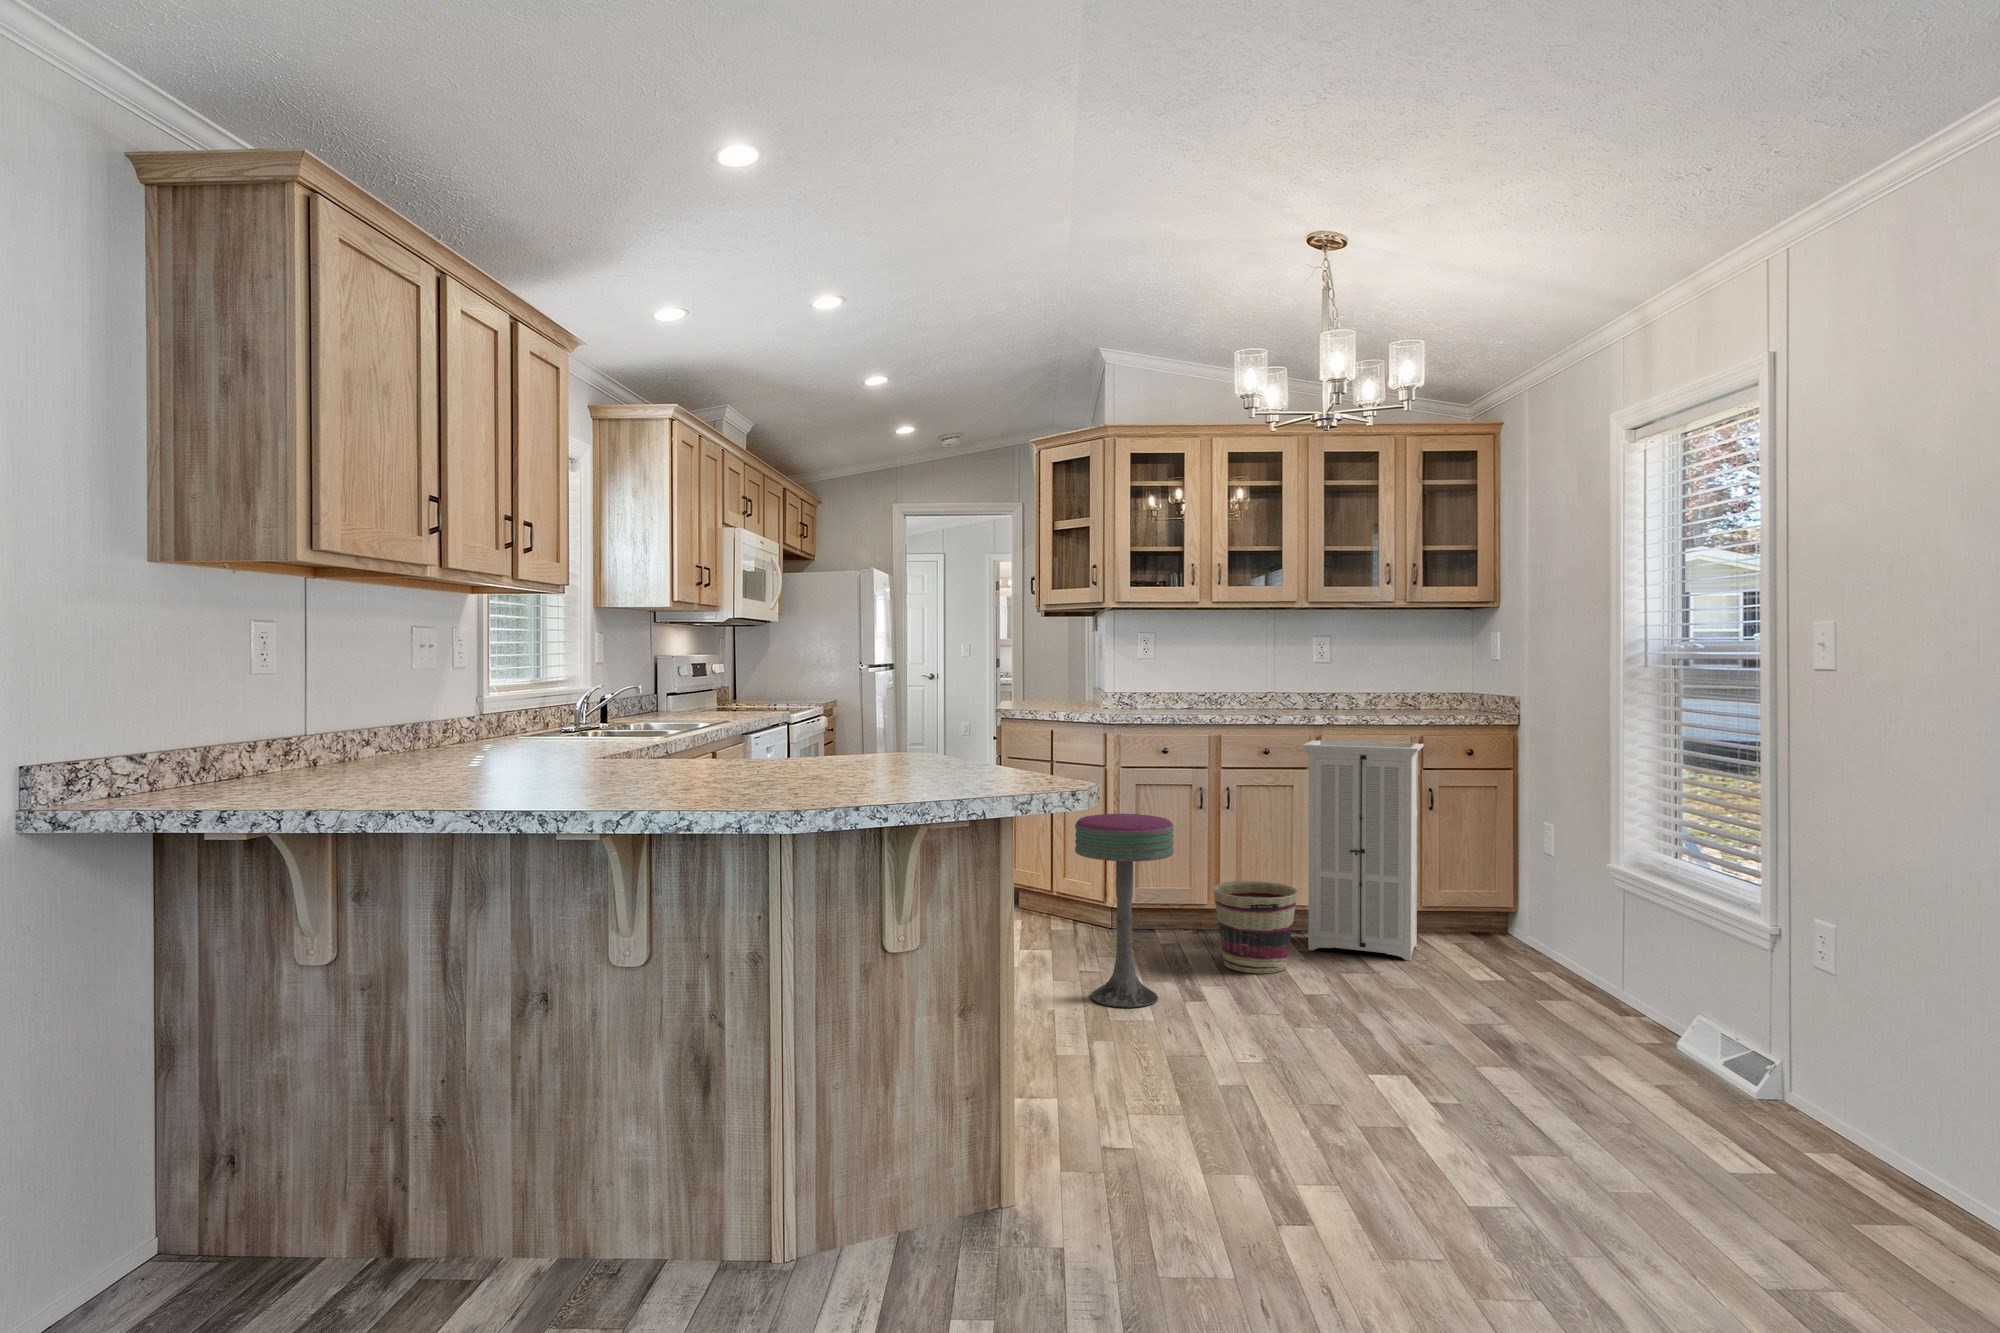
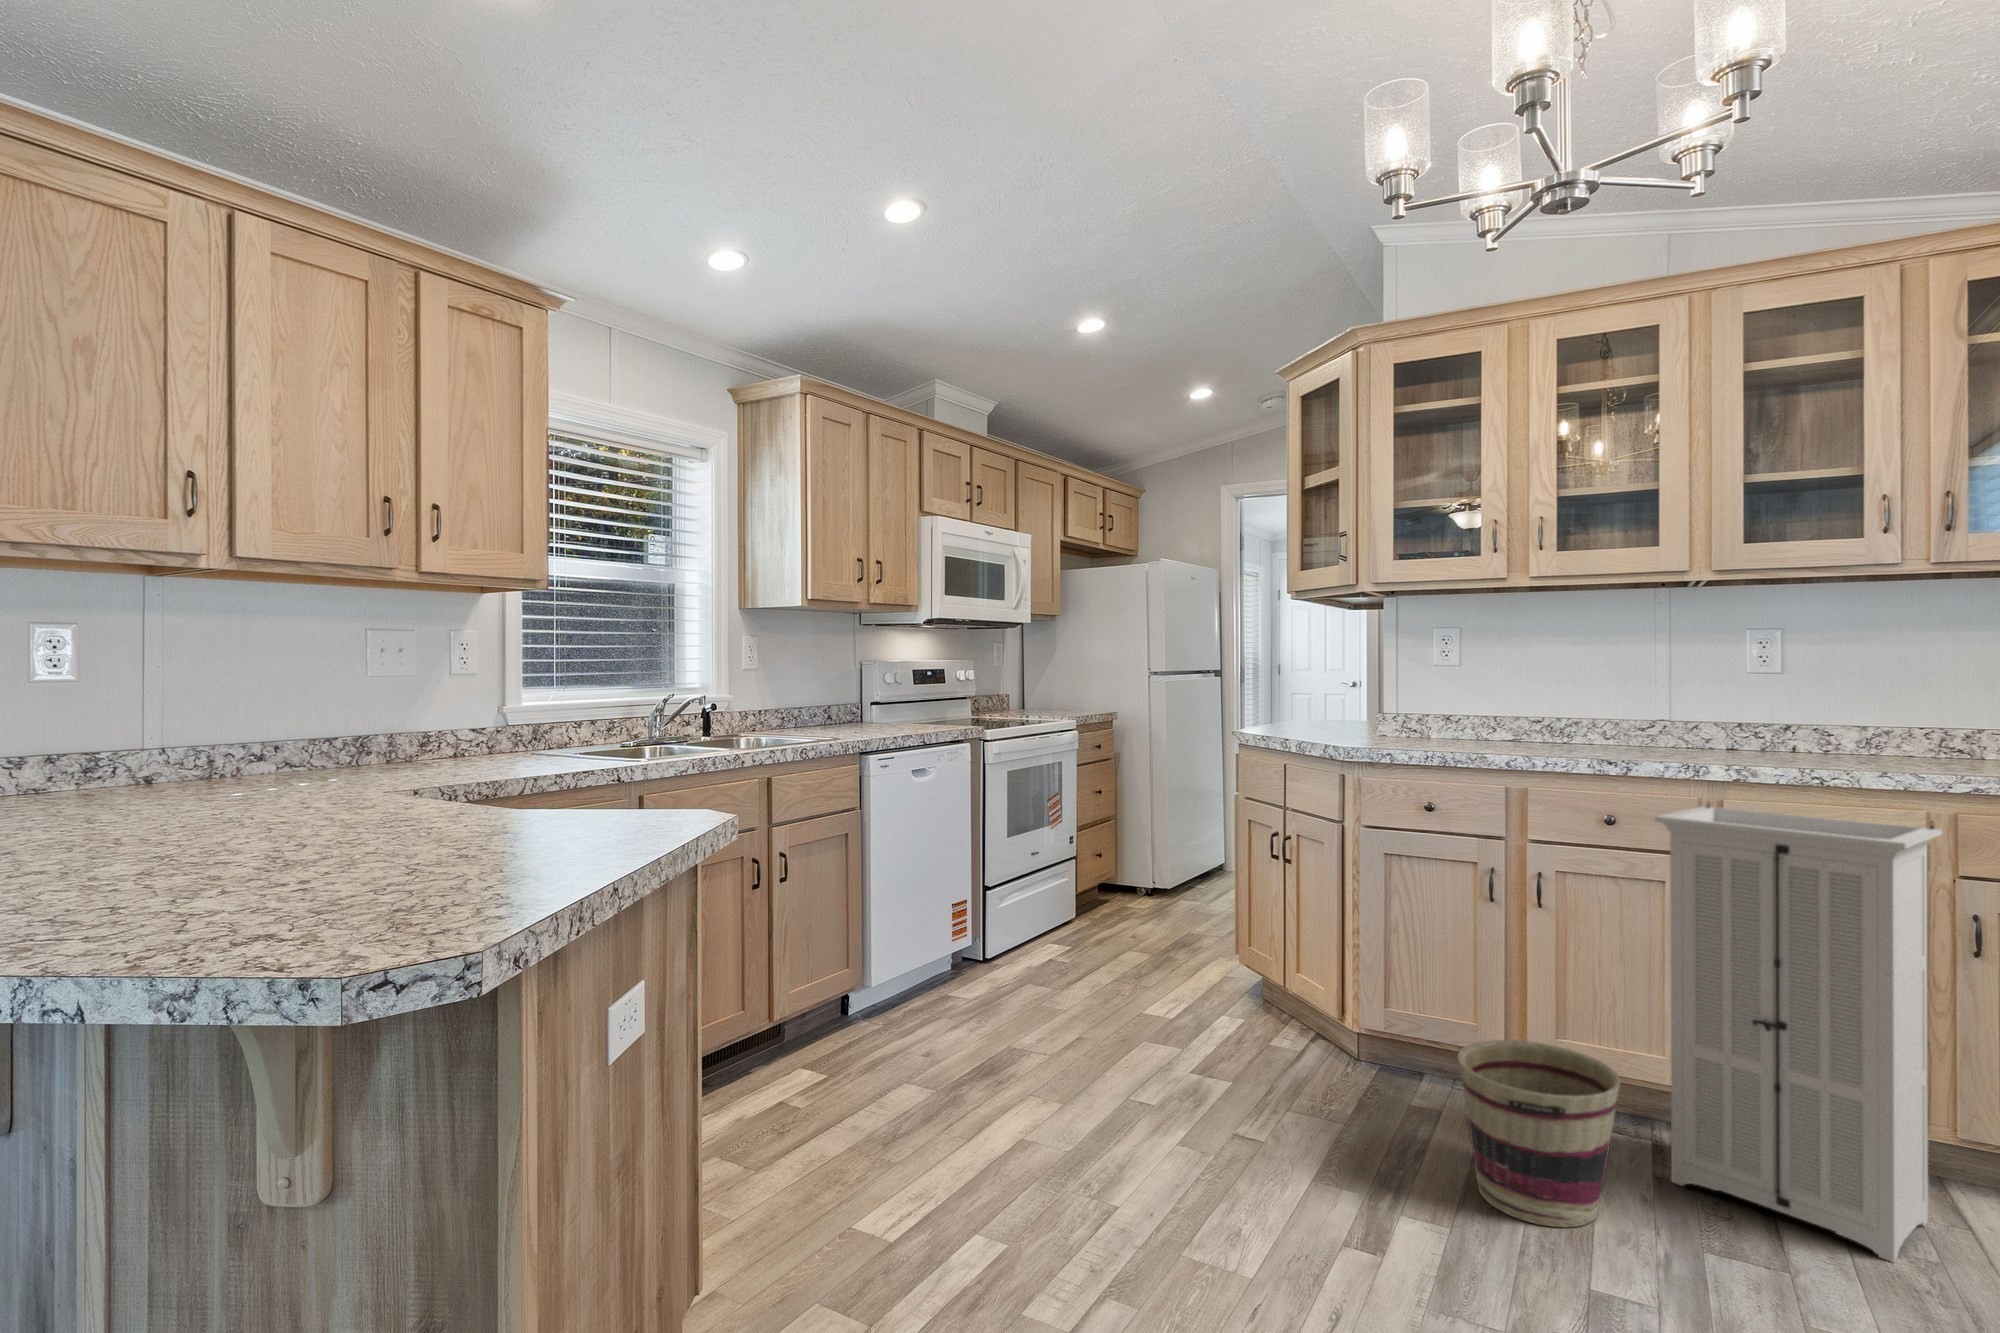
bar stool: present [1075,814,1174,1008] -> none [1156,914,1322,1256]

